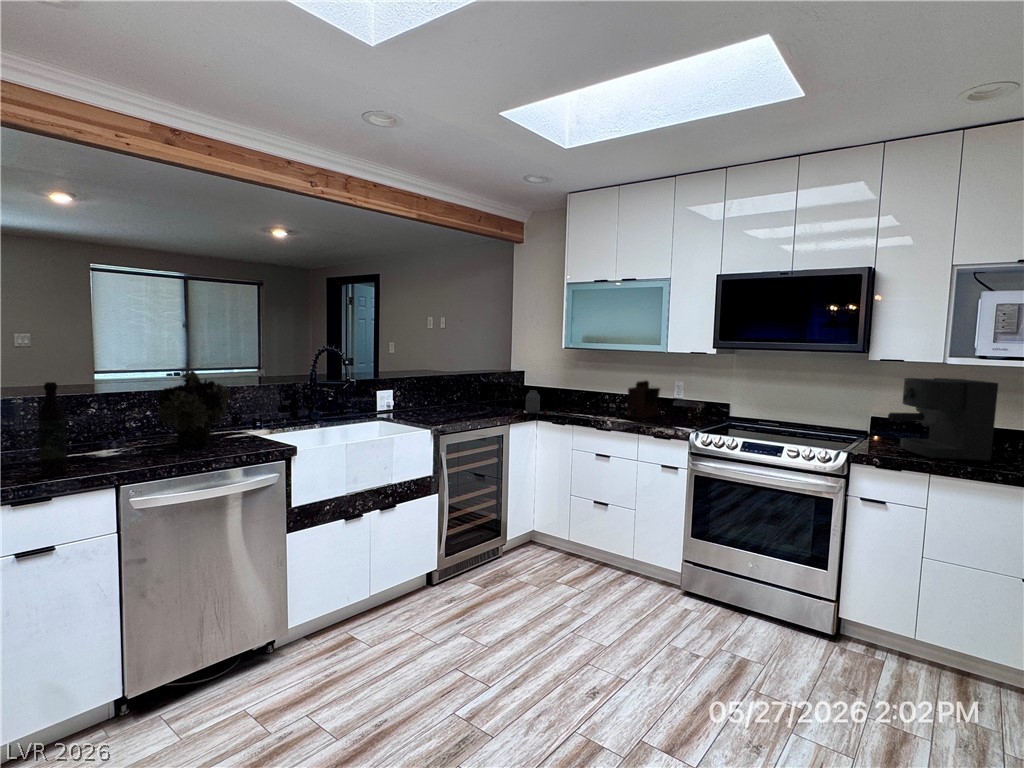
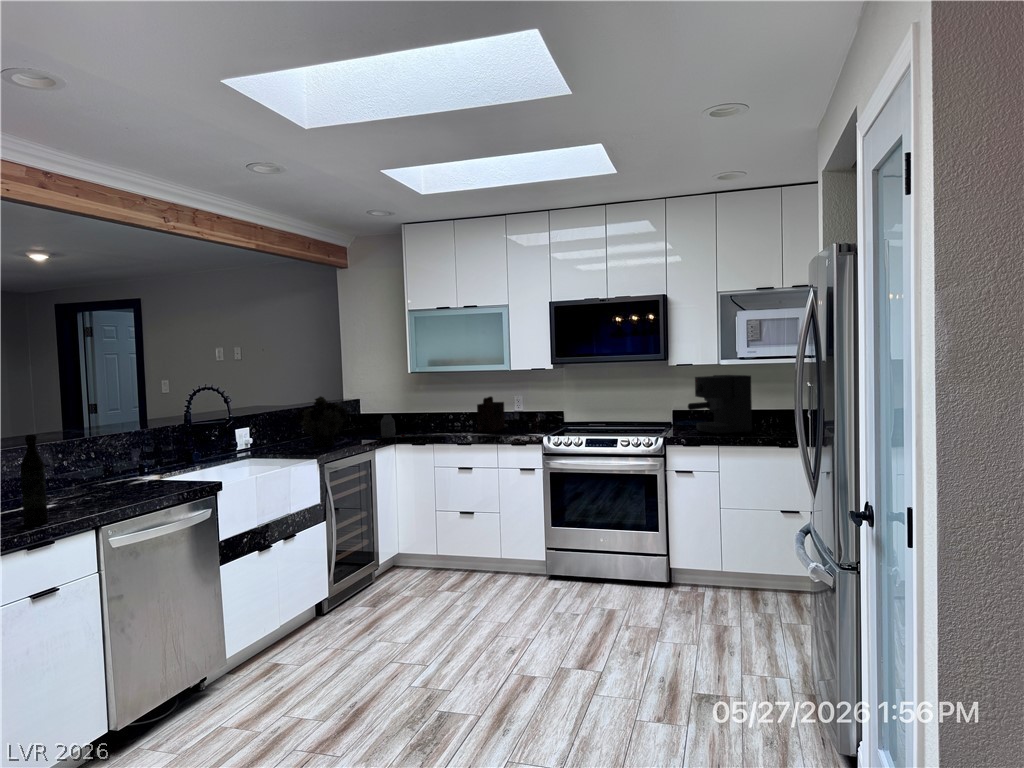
flower arrangement: present [156,370,230,445] -> present [296,396,347,446]

